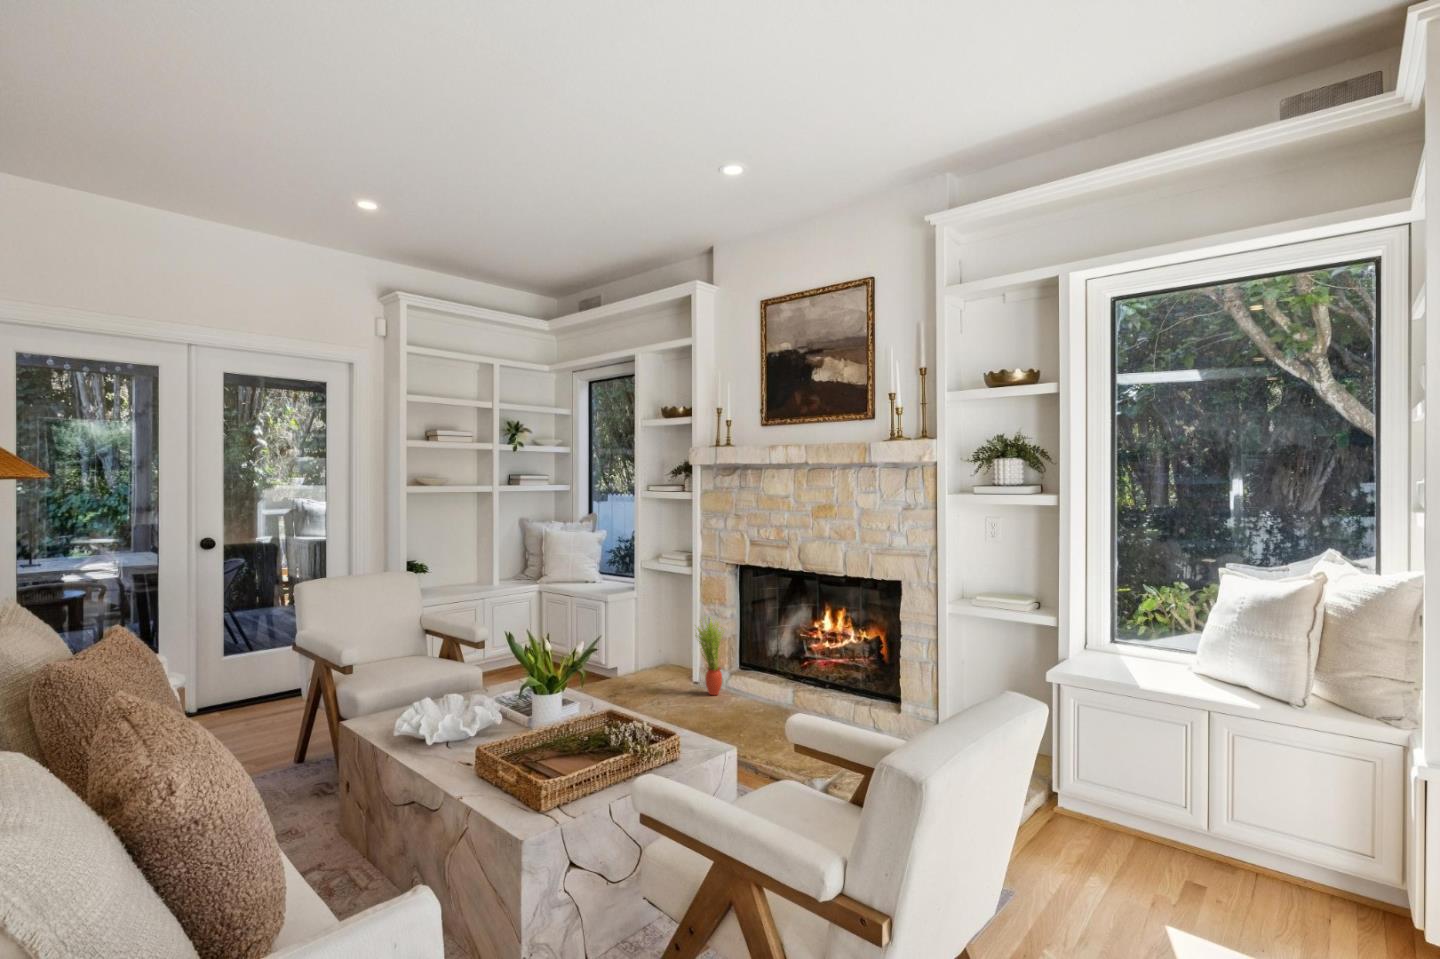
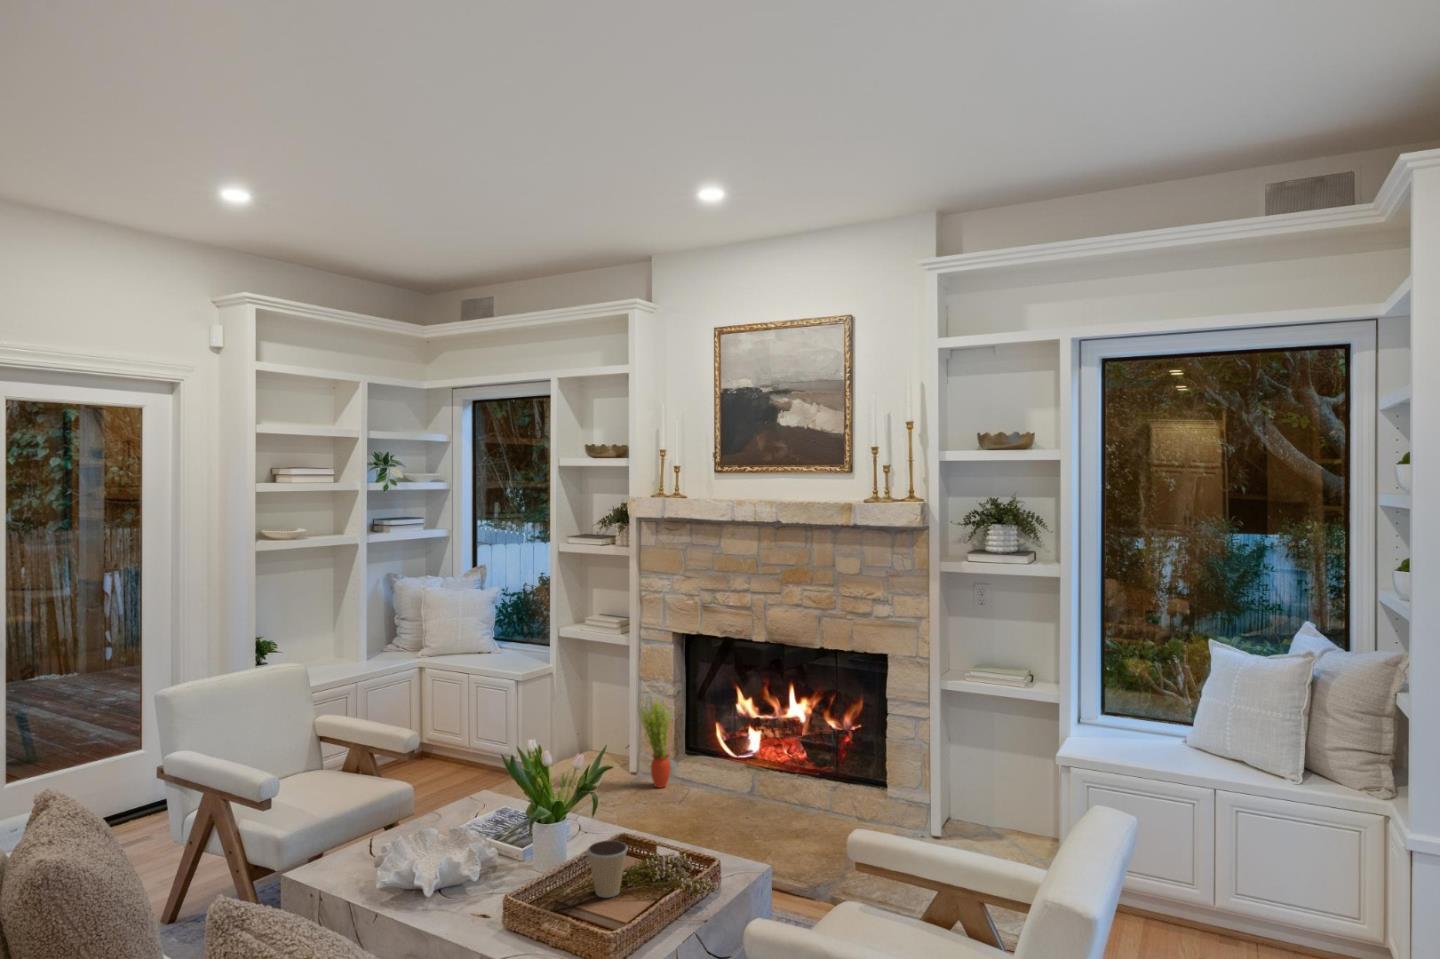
coffee cup: none [552,709,588,757] -> present [588,841,628,898]

